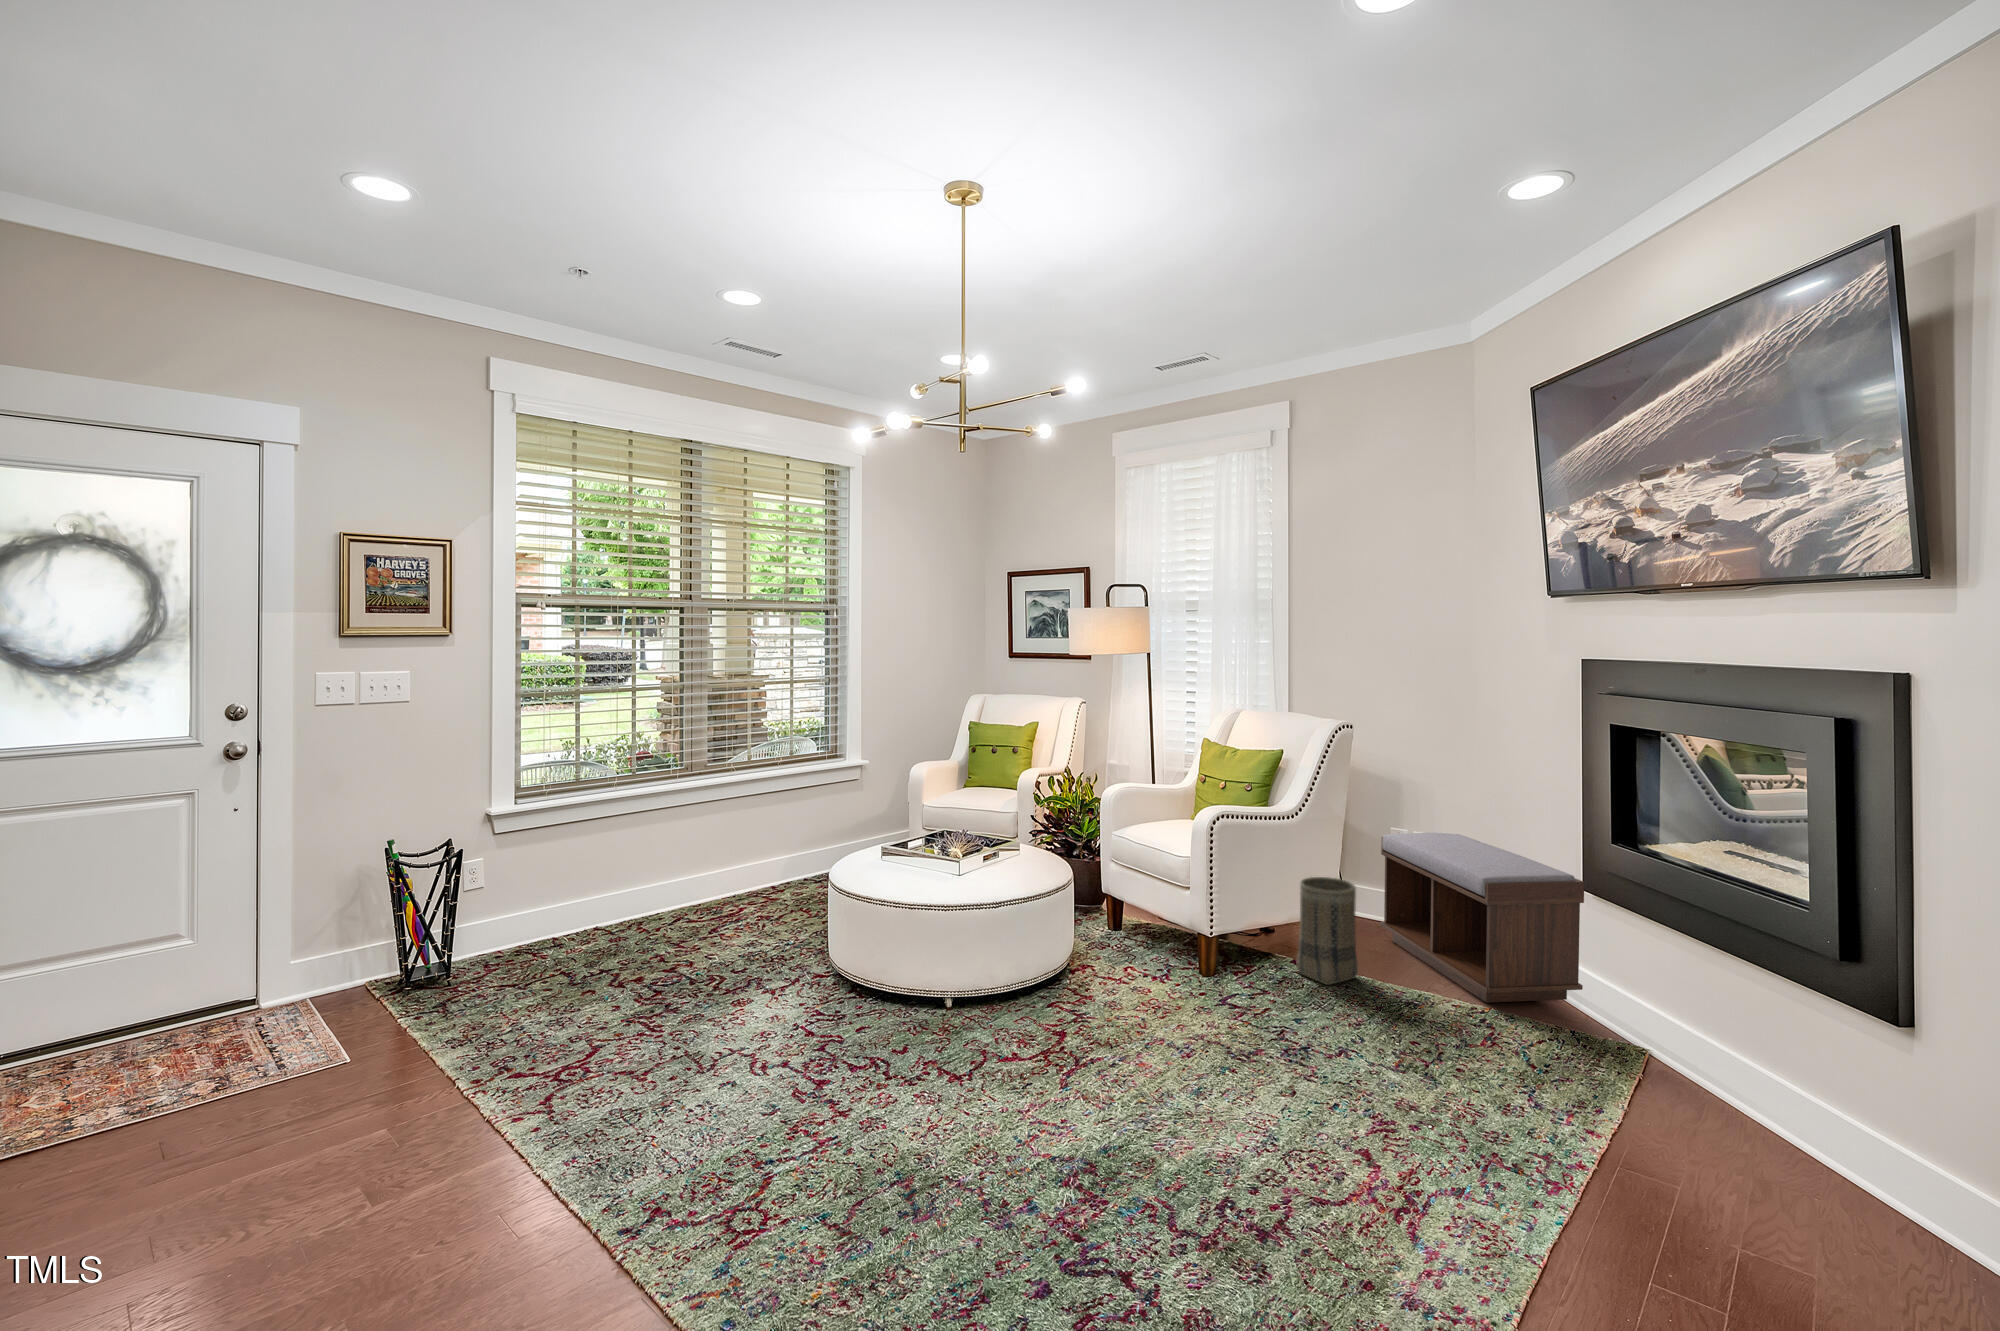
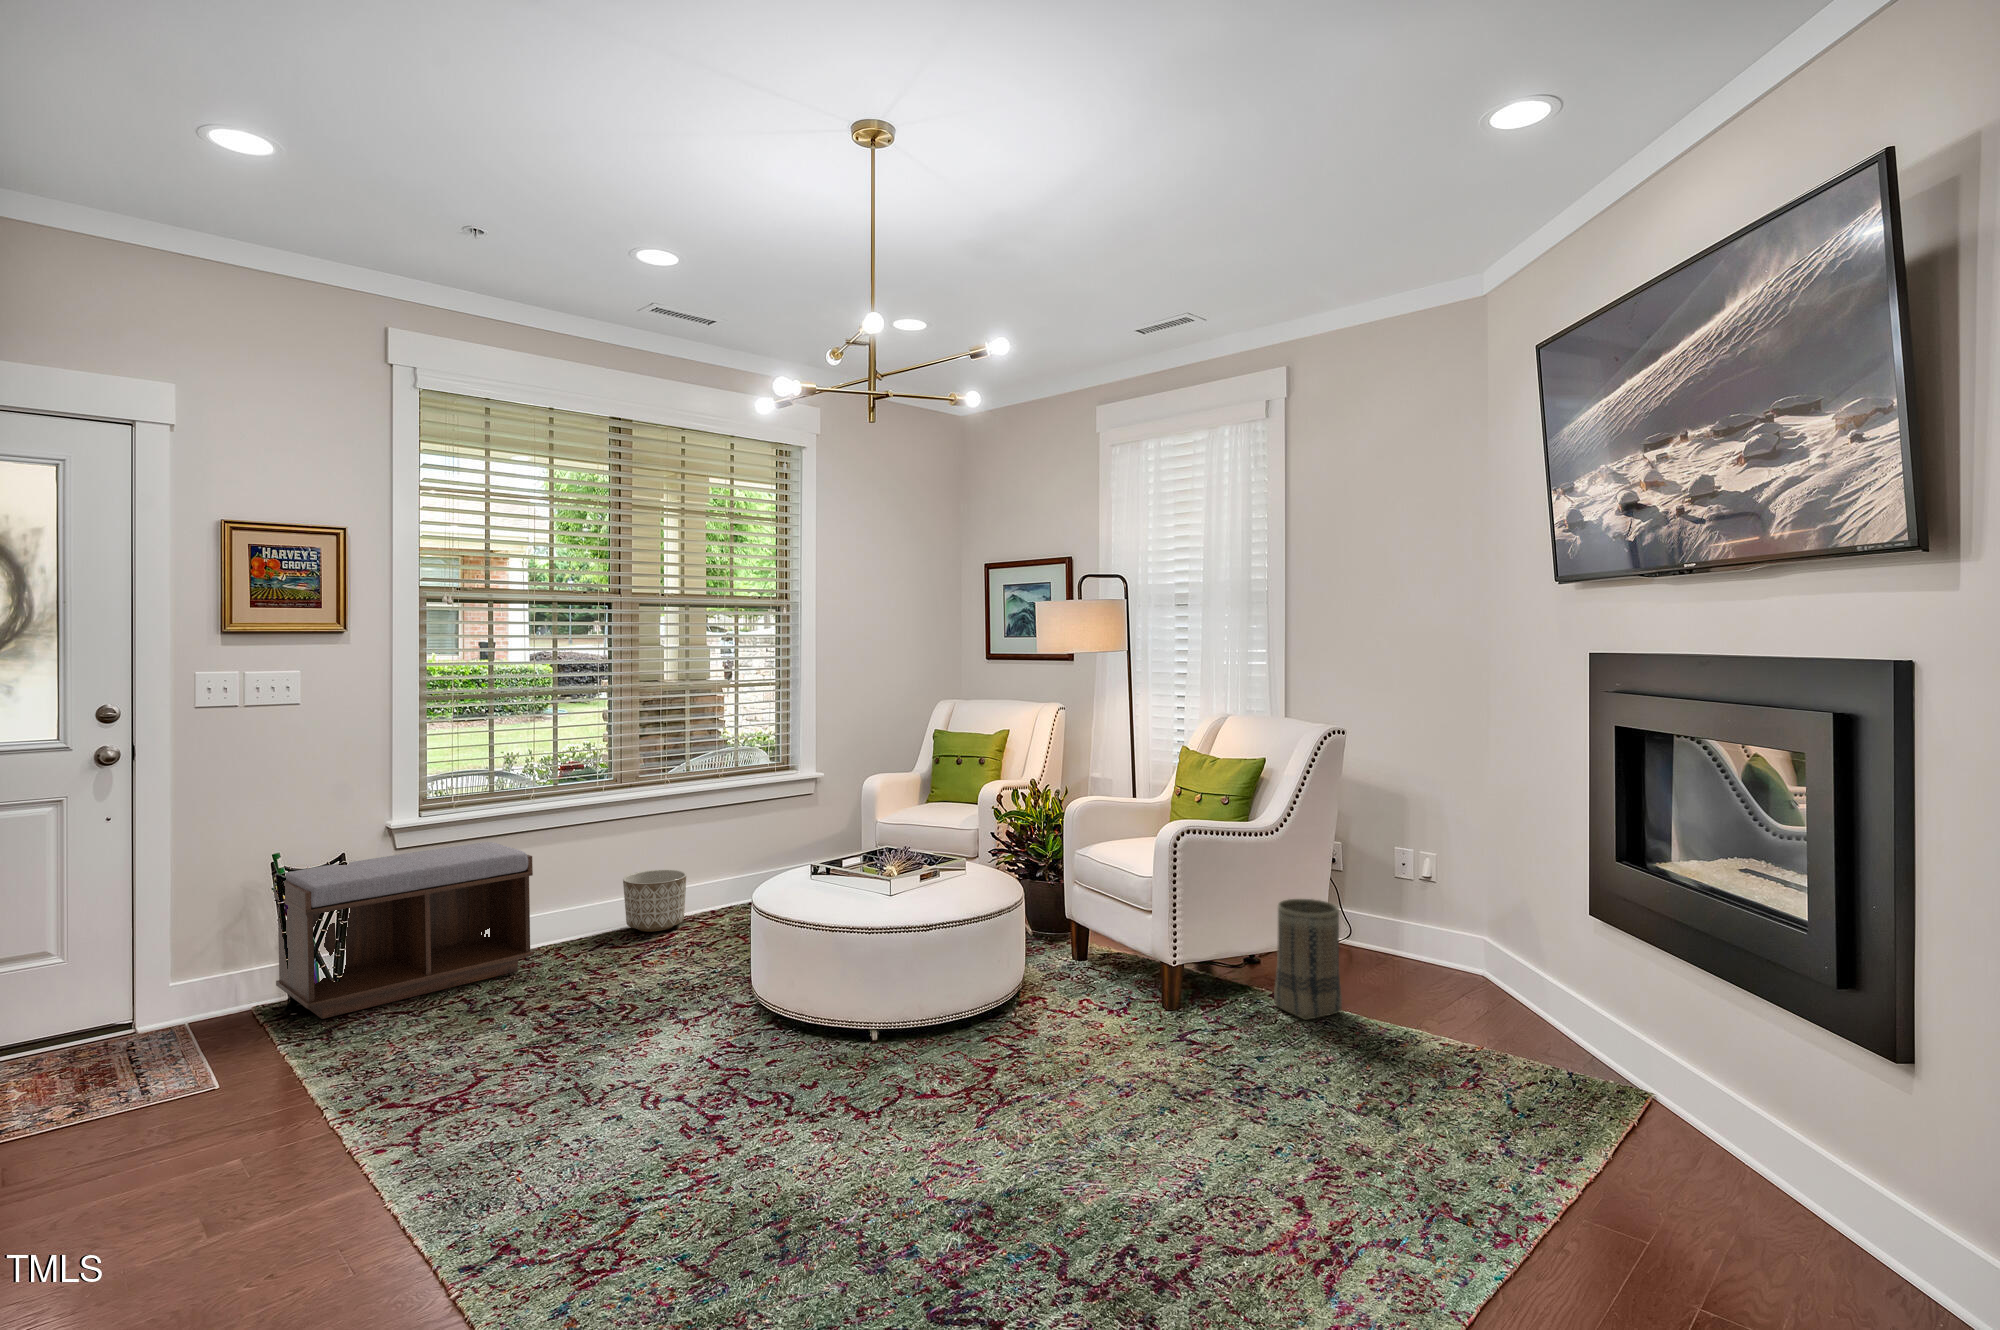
bench: present [1380,832,1584,1002] -> present [274,842,534,1019]
planter: none [695,852,752,909] -> present [623,870,686,932]

